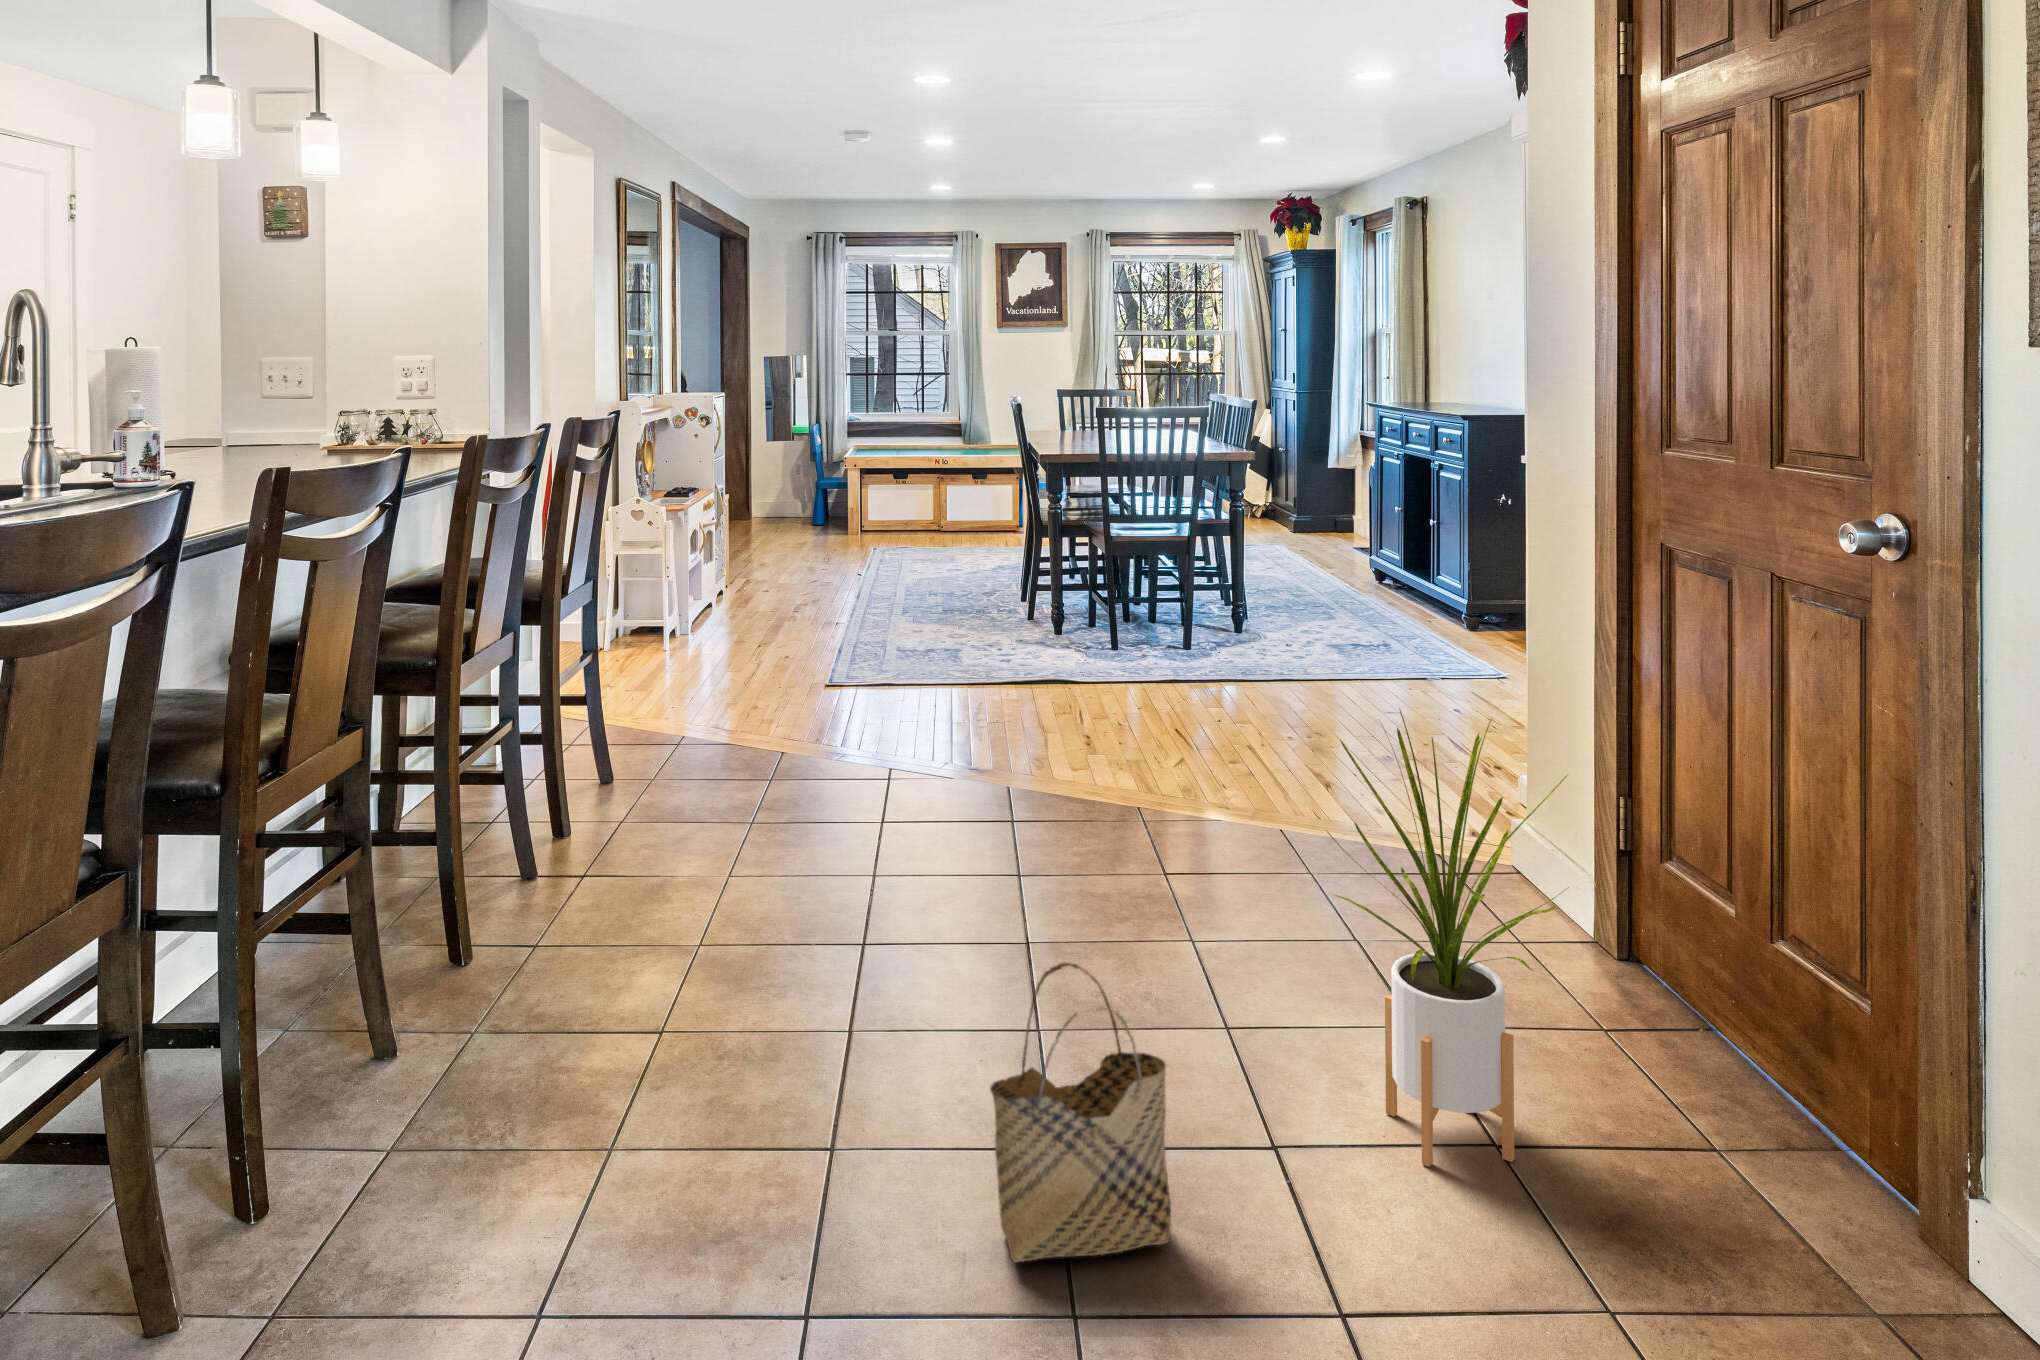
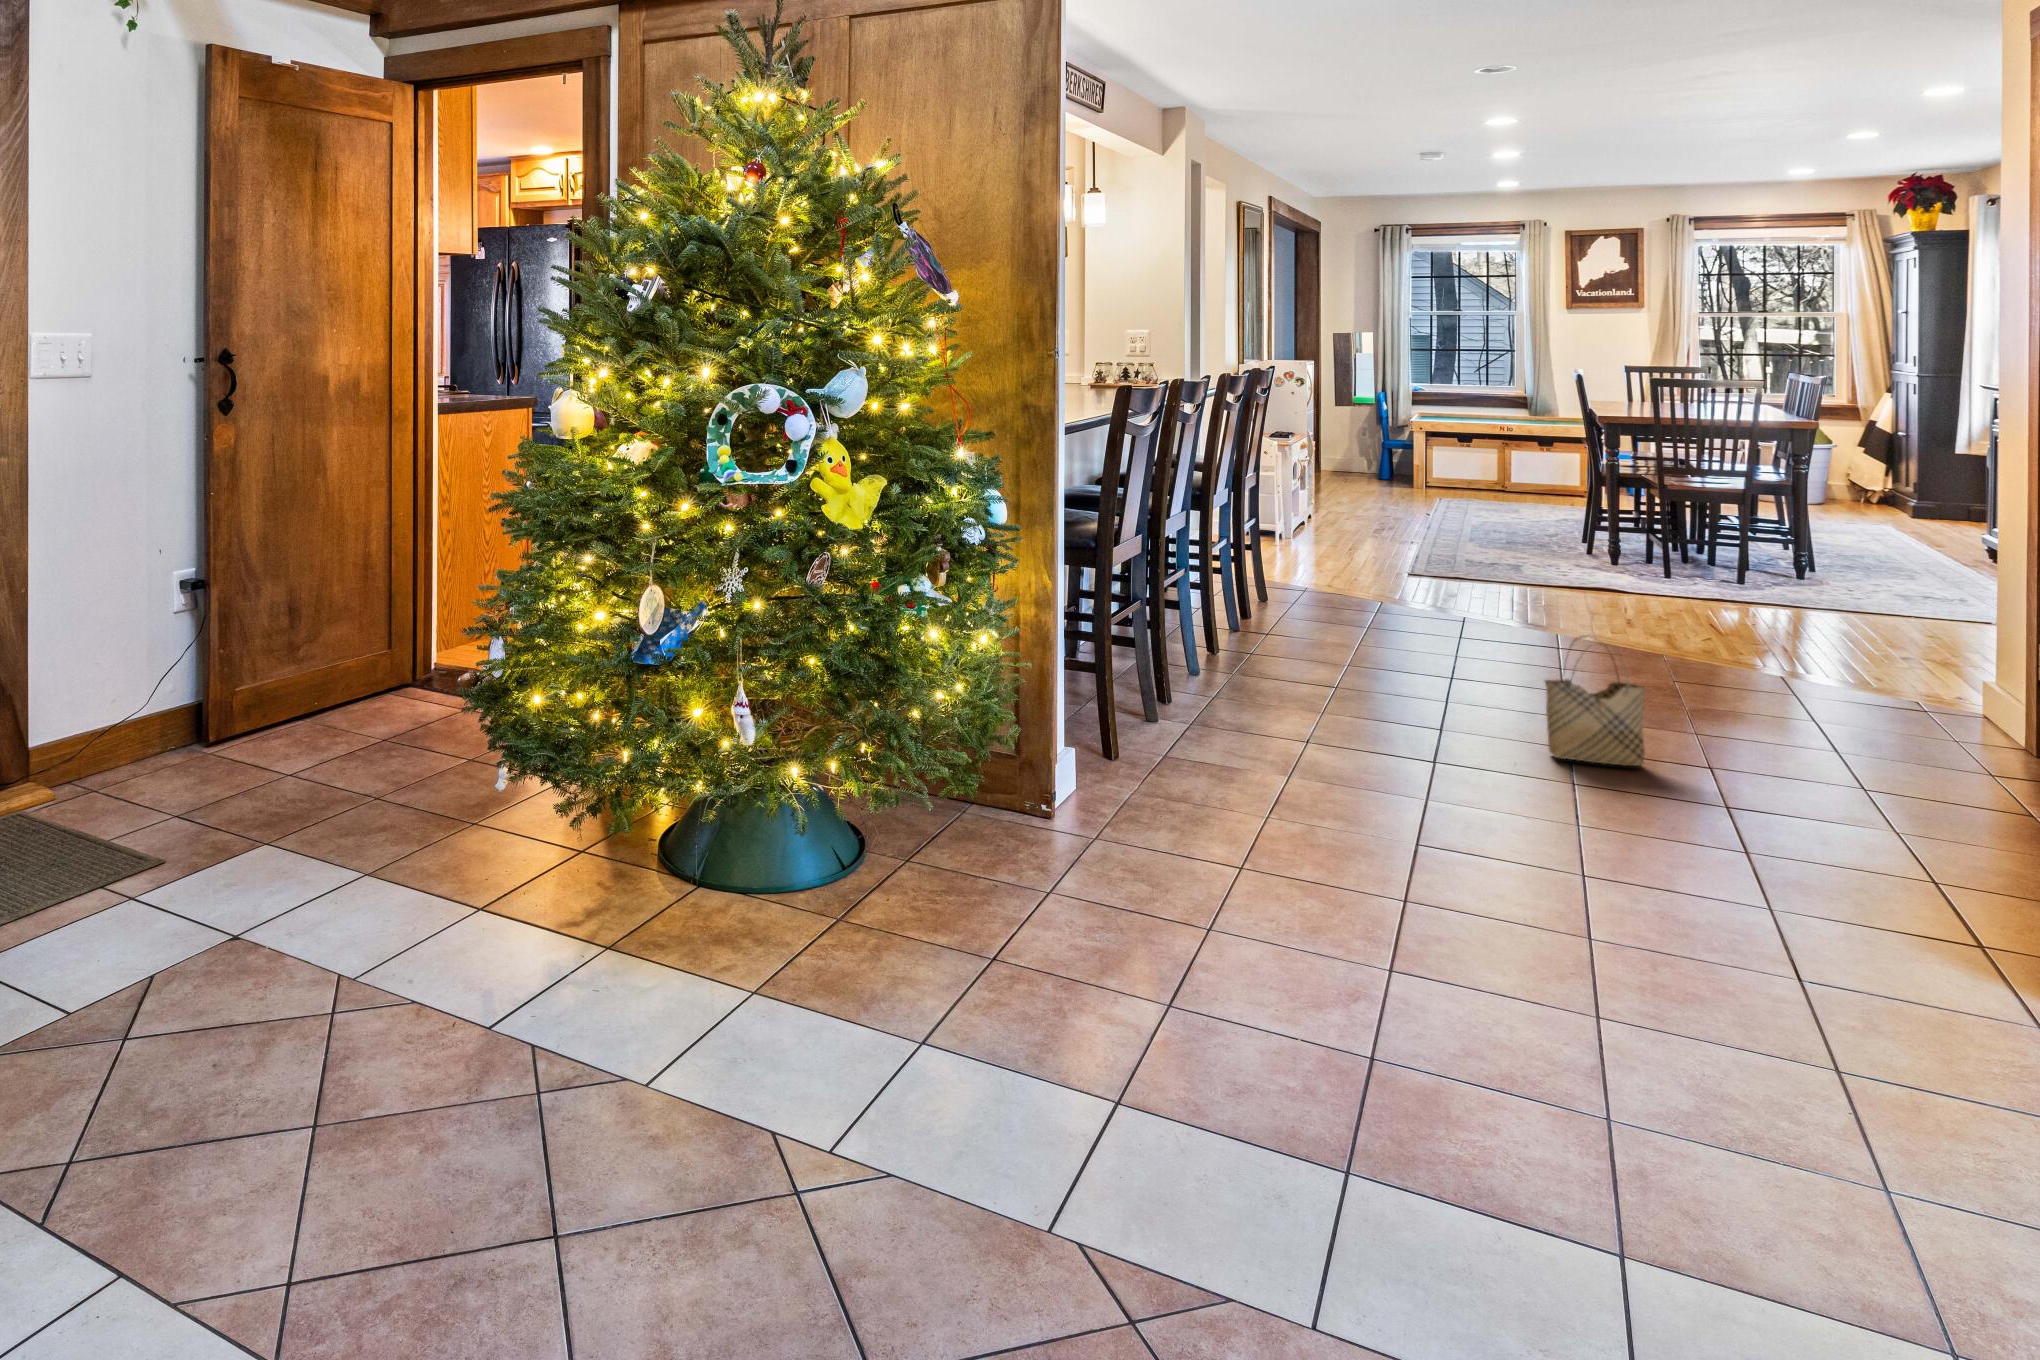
house plant: present [1326,708,1569,1167] -> none [1756,535,1922,784]

